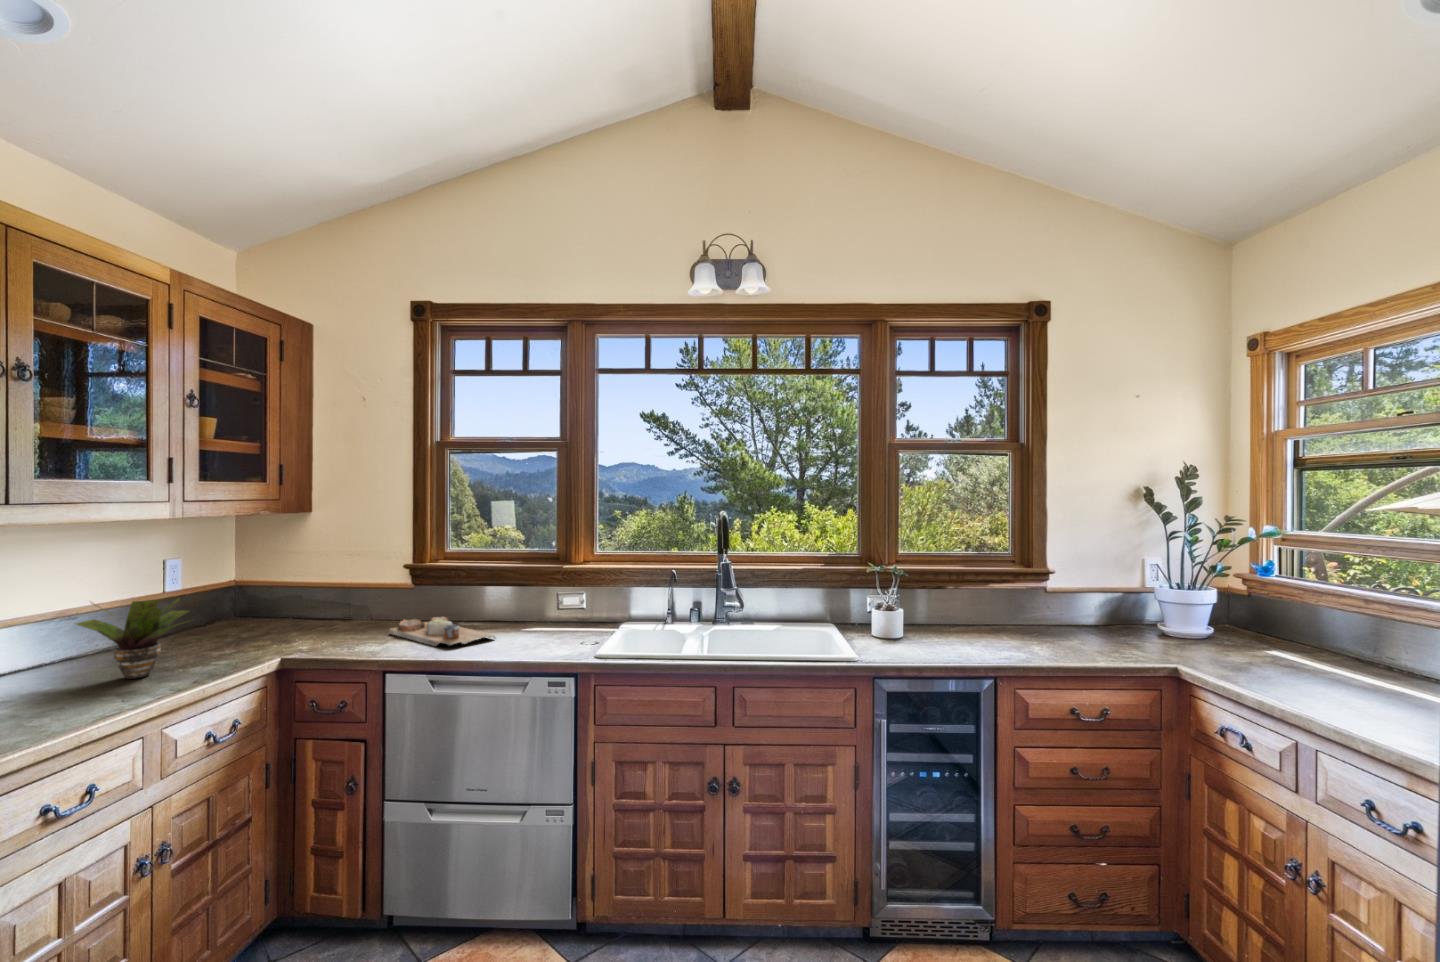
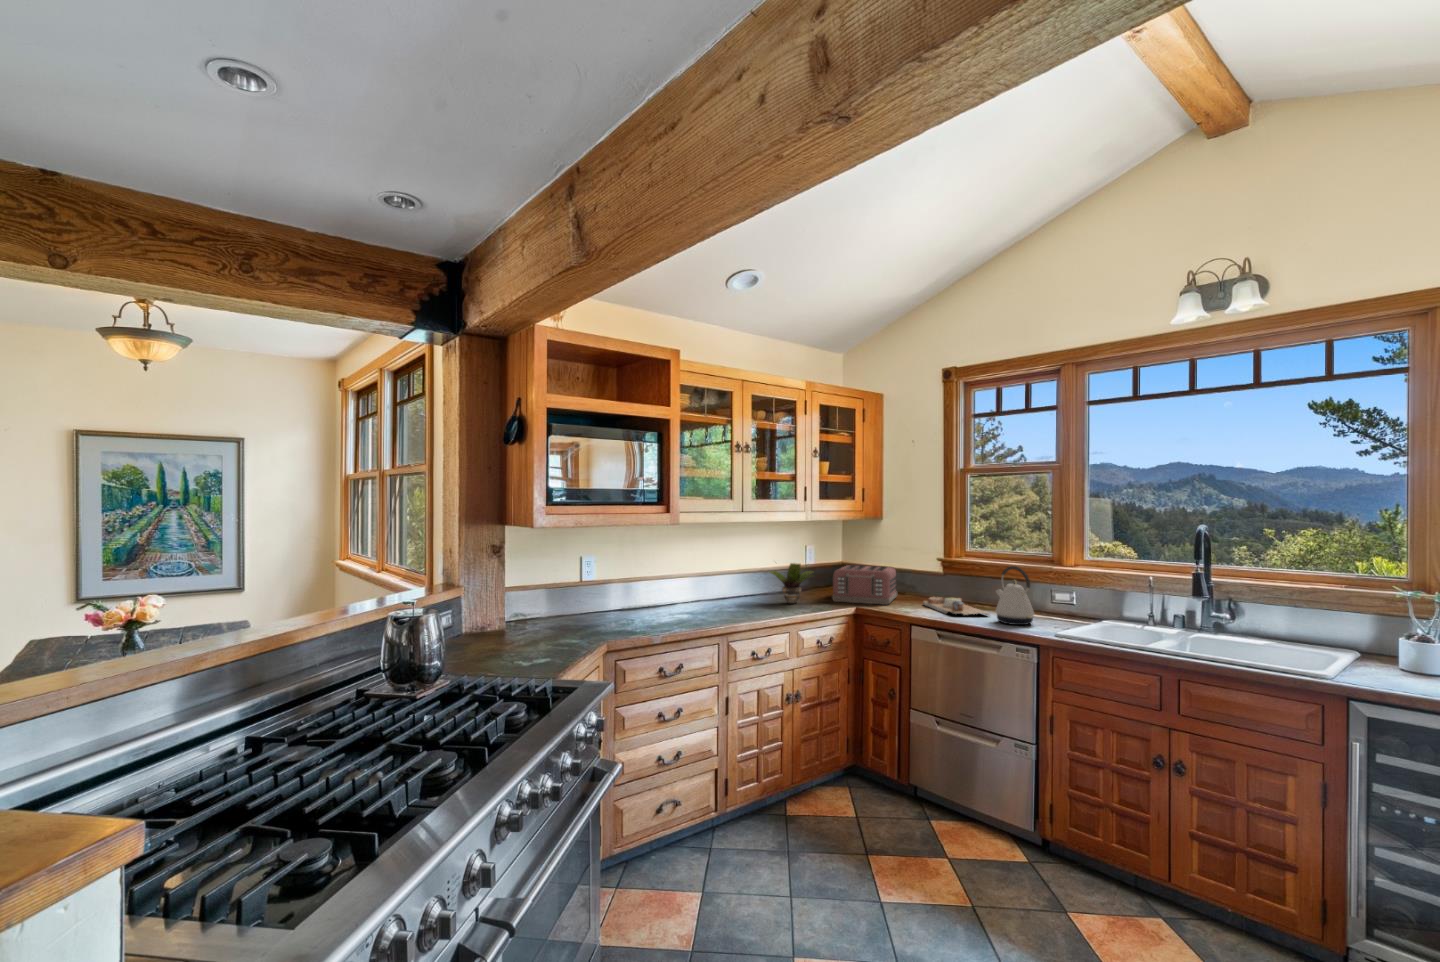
kettle: none [507,571,559,649] -> present [995,566,1034,625]
toaster: none [227,583,341,655] -> present [832,565,897,605]

